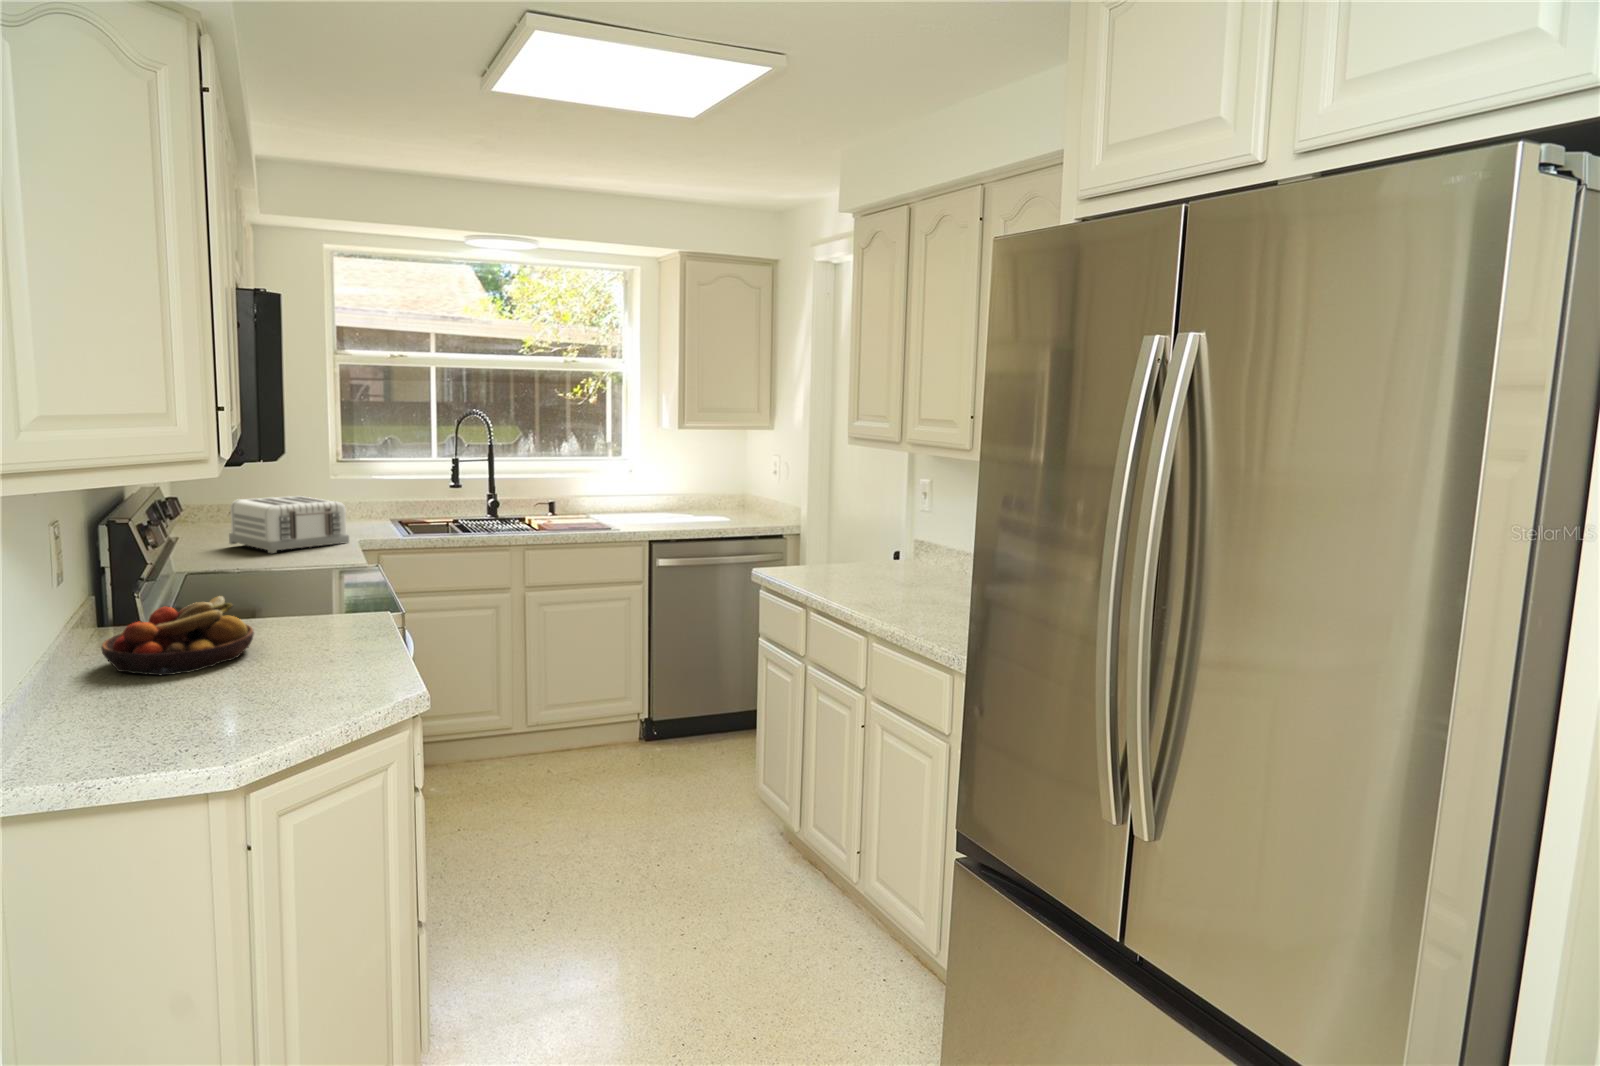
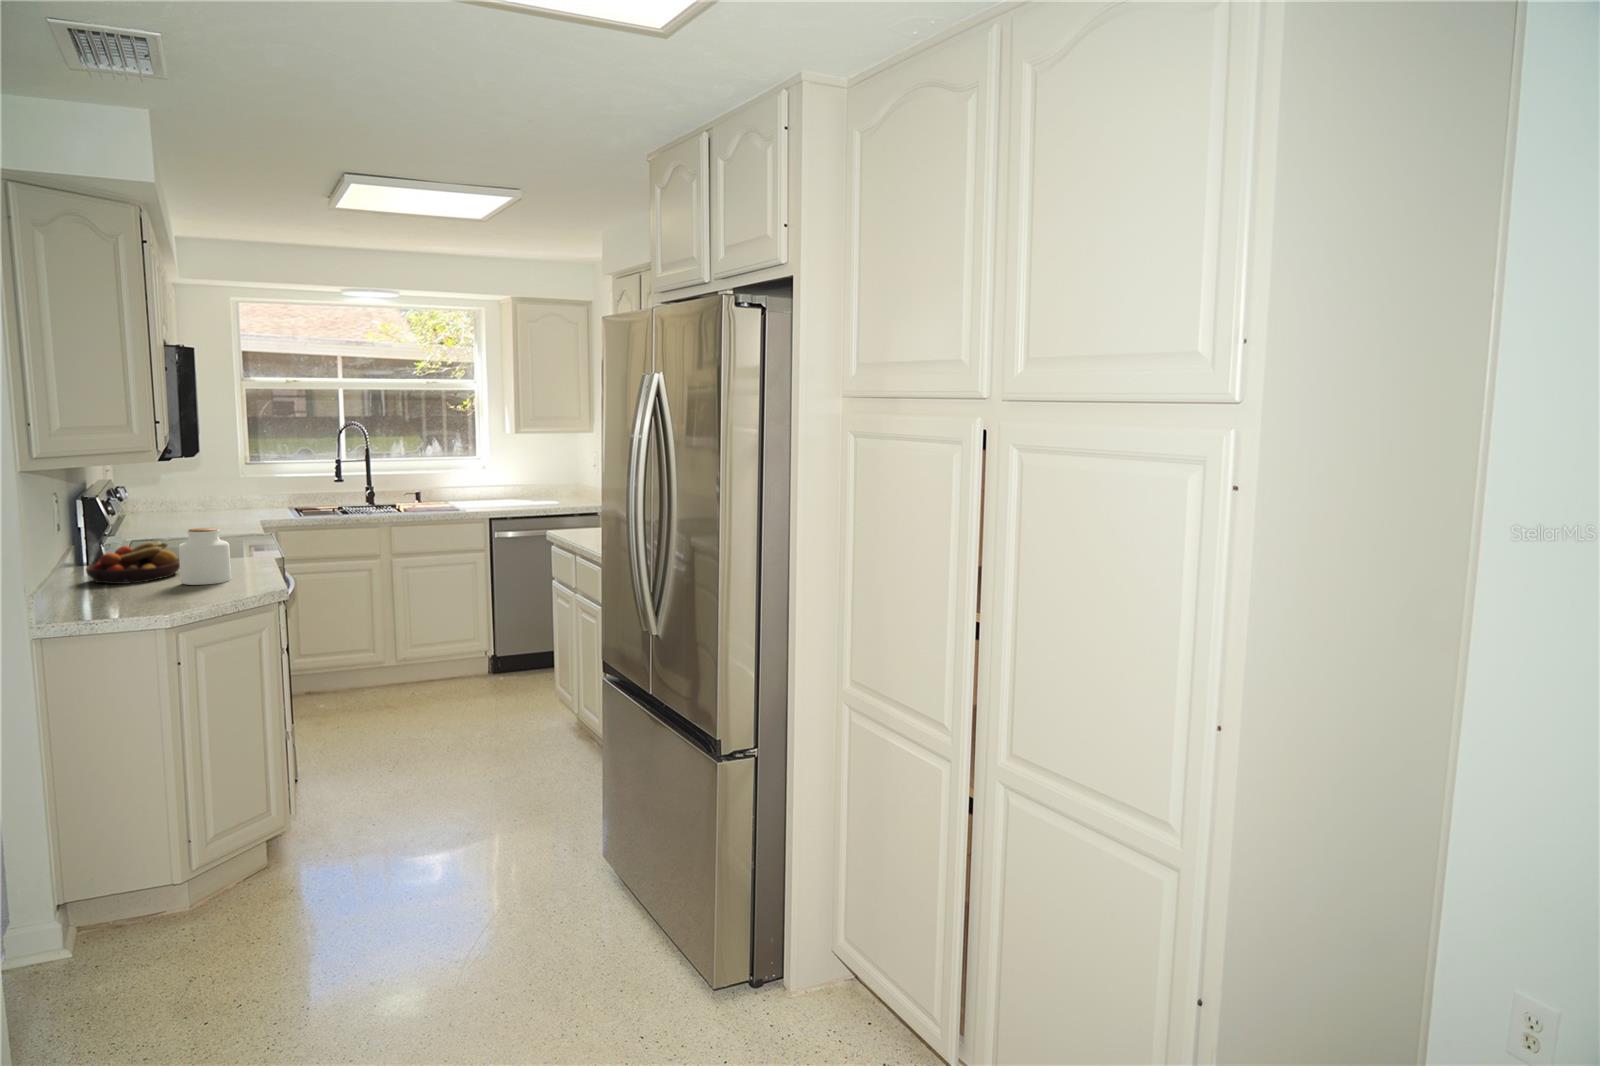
toaster: present [229,496,349,553] -> none [160,489,253,530]
jar: none [250,587,333,687] -> present [179,528,231,585]

